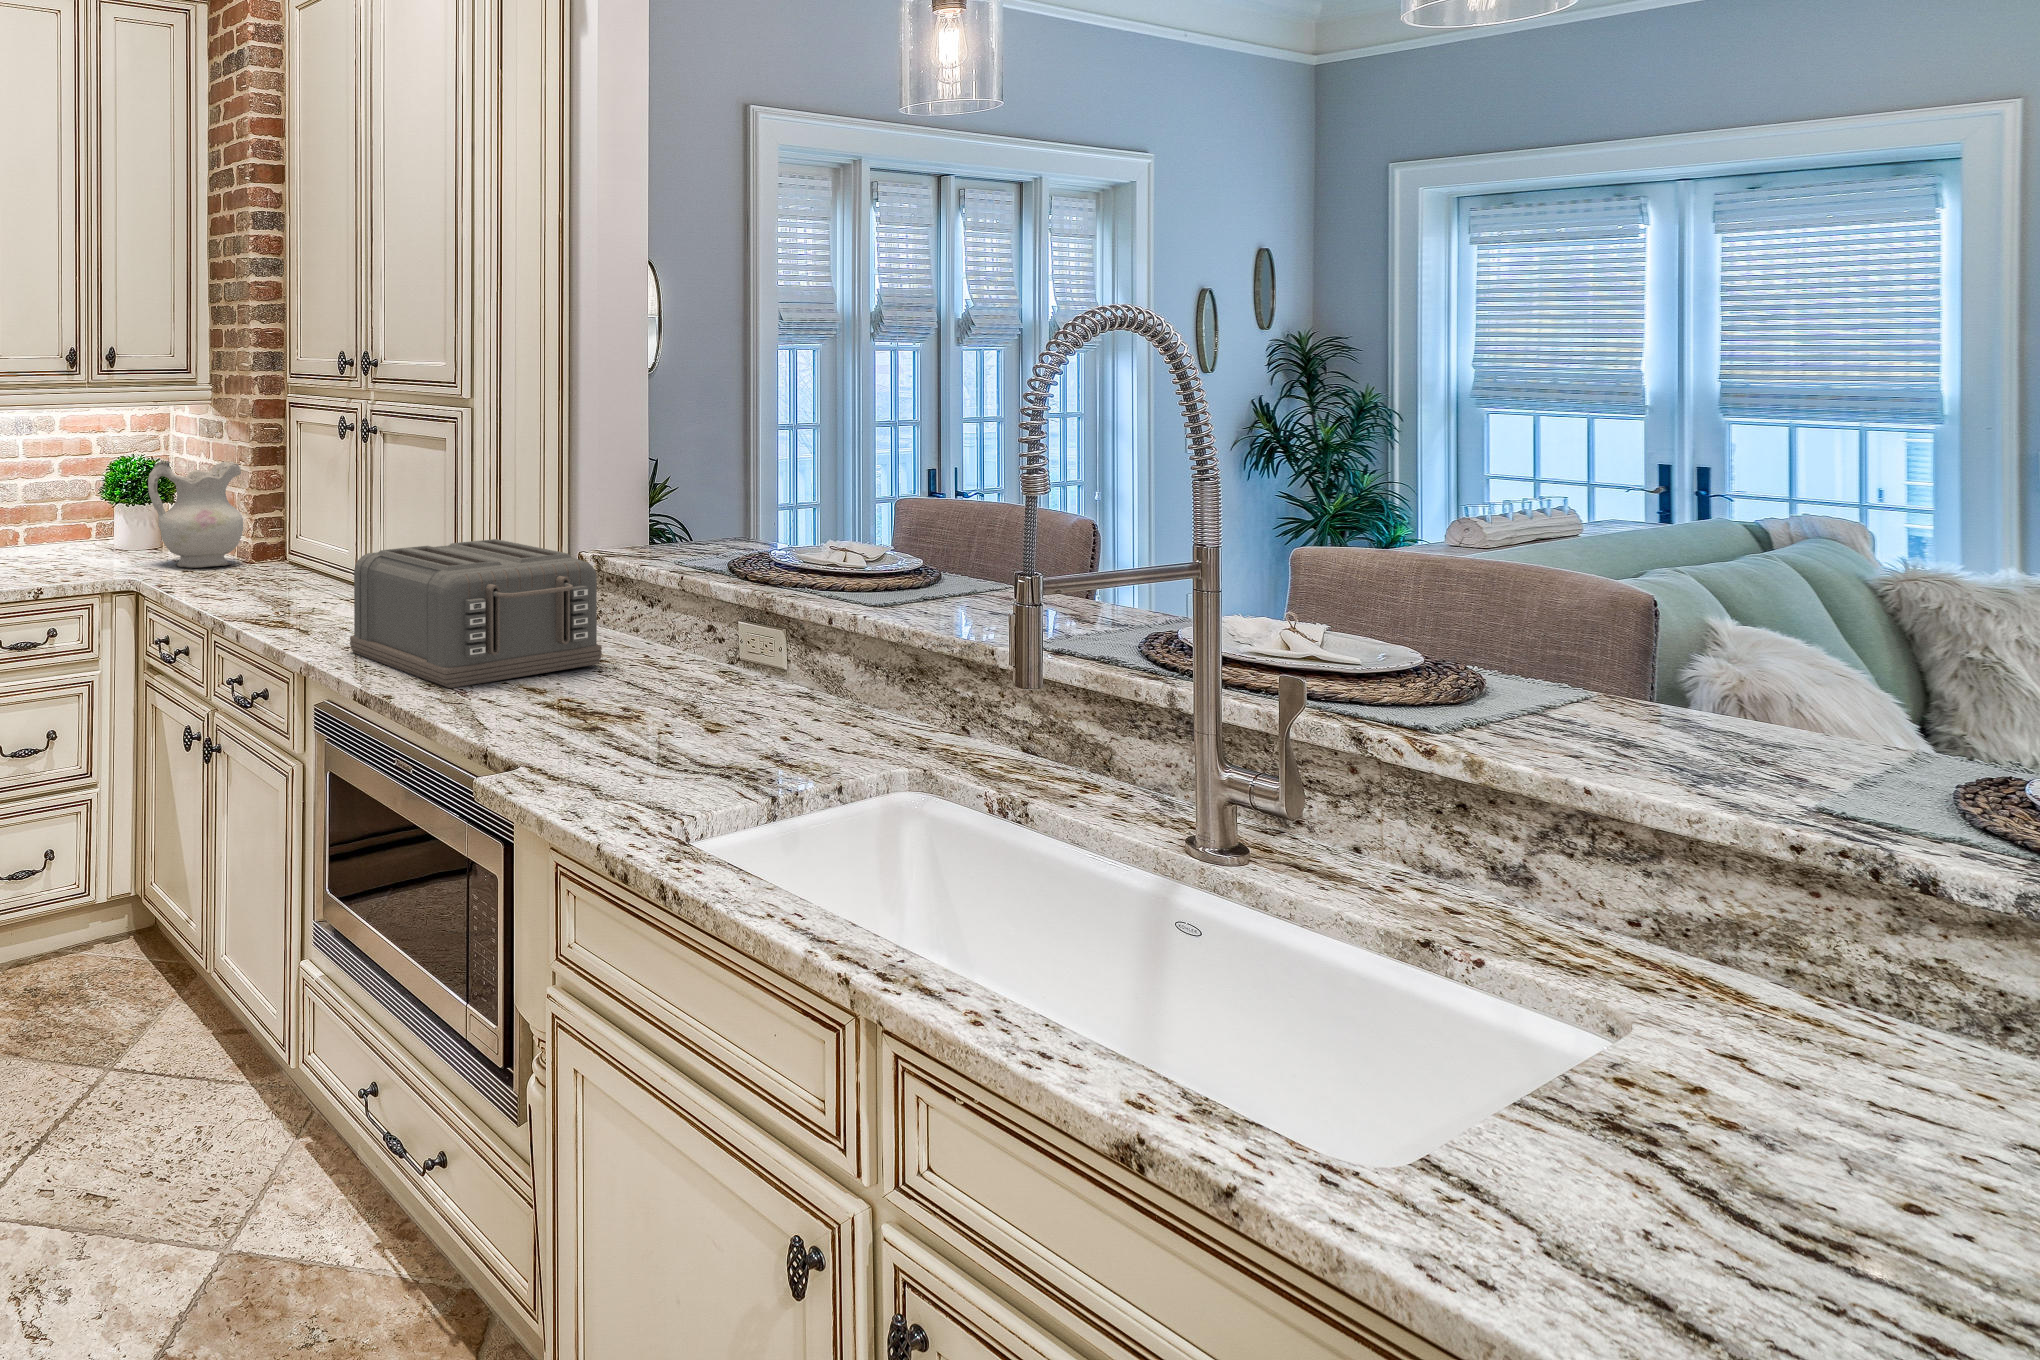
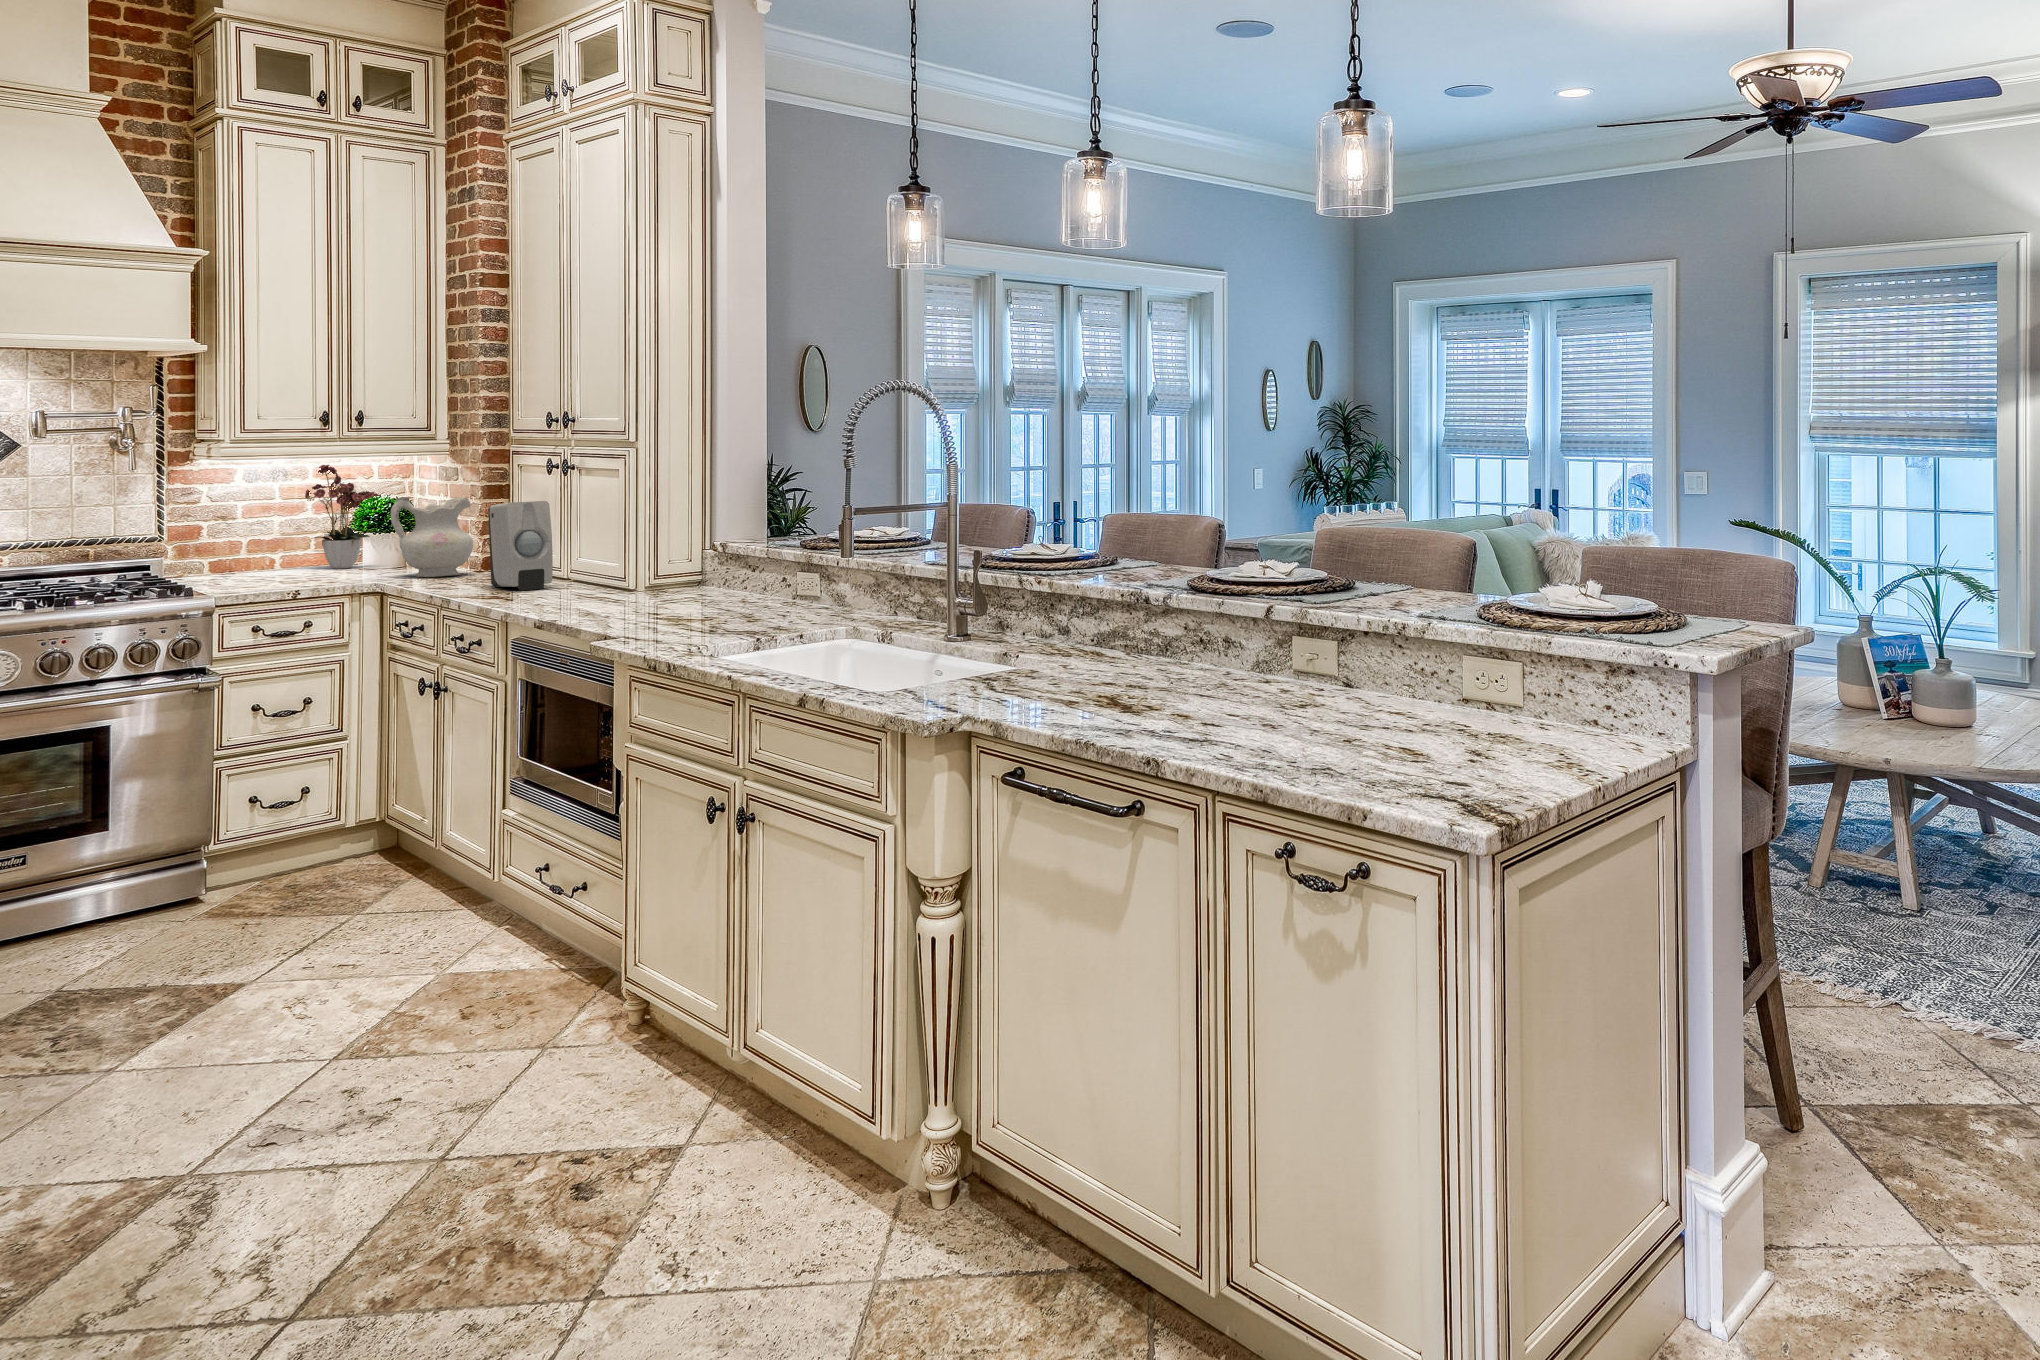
flower arrangement: none [48,408,146,546] -> present [305,465,380,569]
soap dispenser: none [266,477,348,602] -> present [488,501,553,590]
toaster: present [350,539,602,688] -> none [545,534,721,621]

